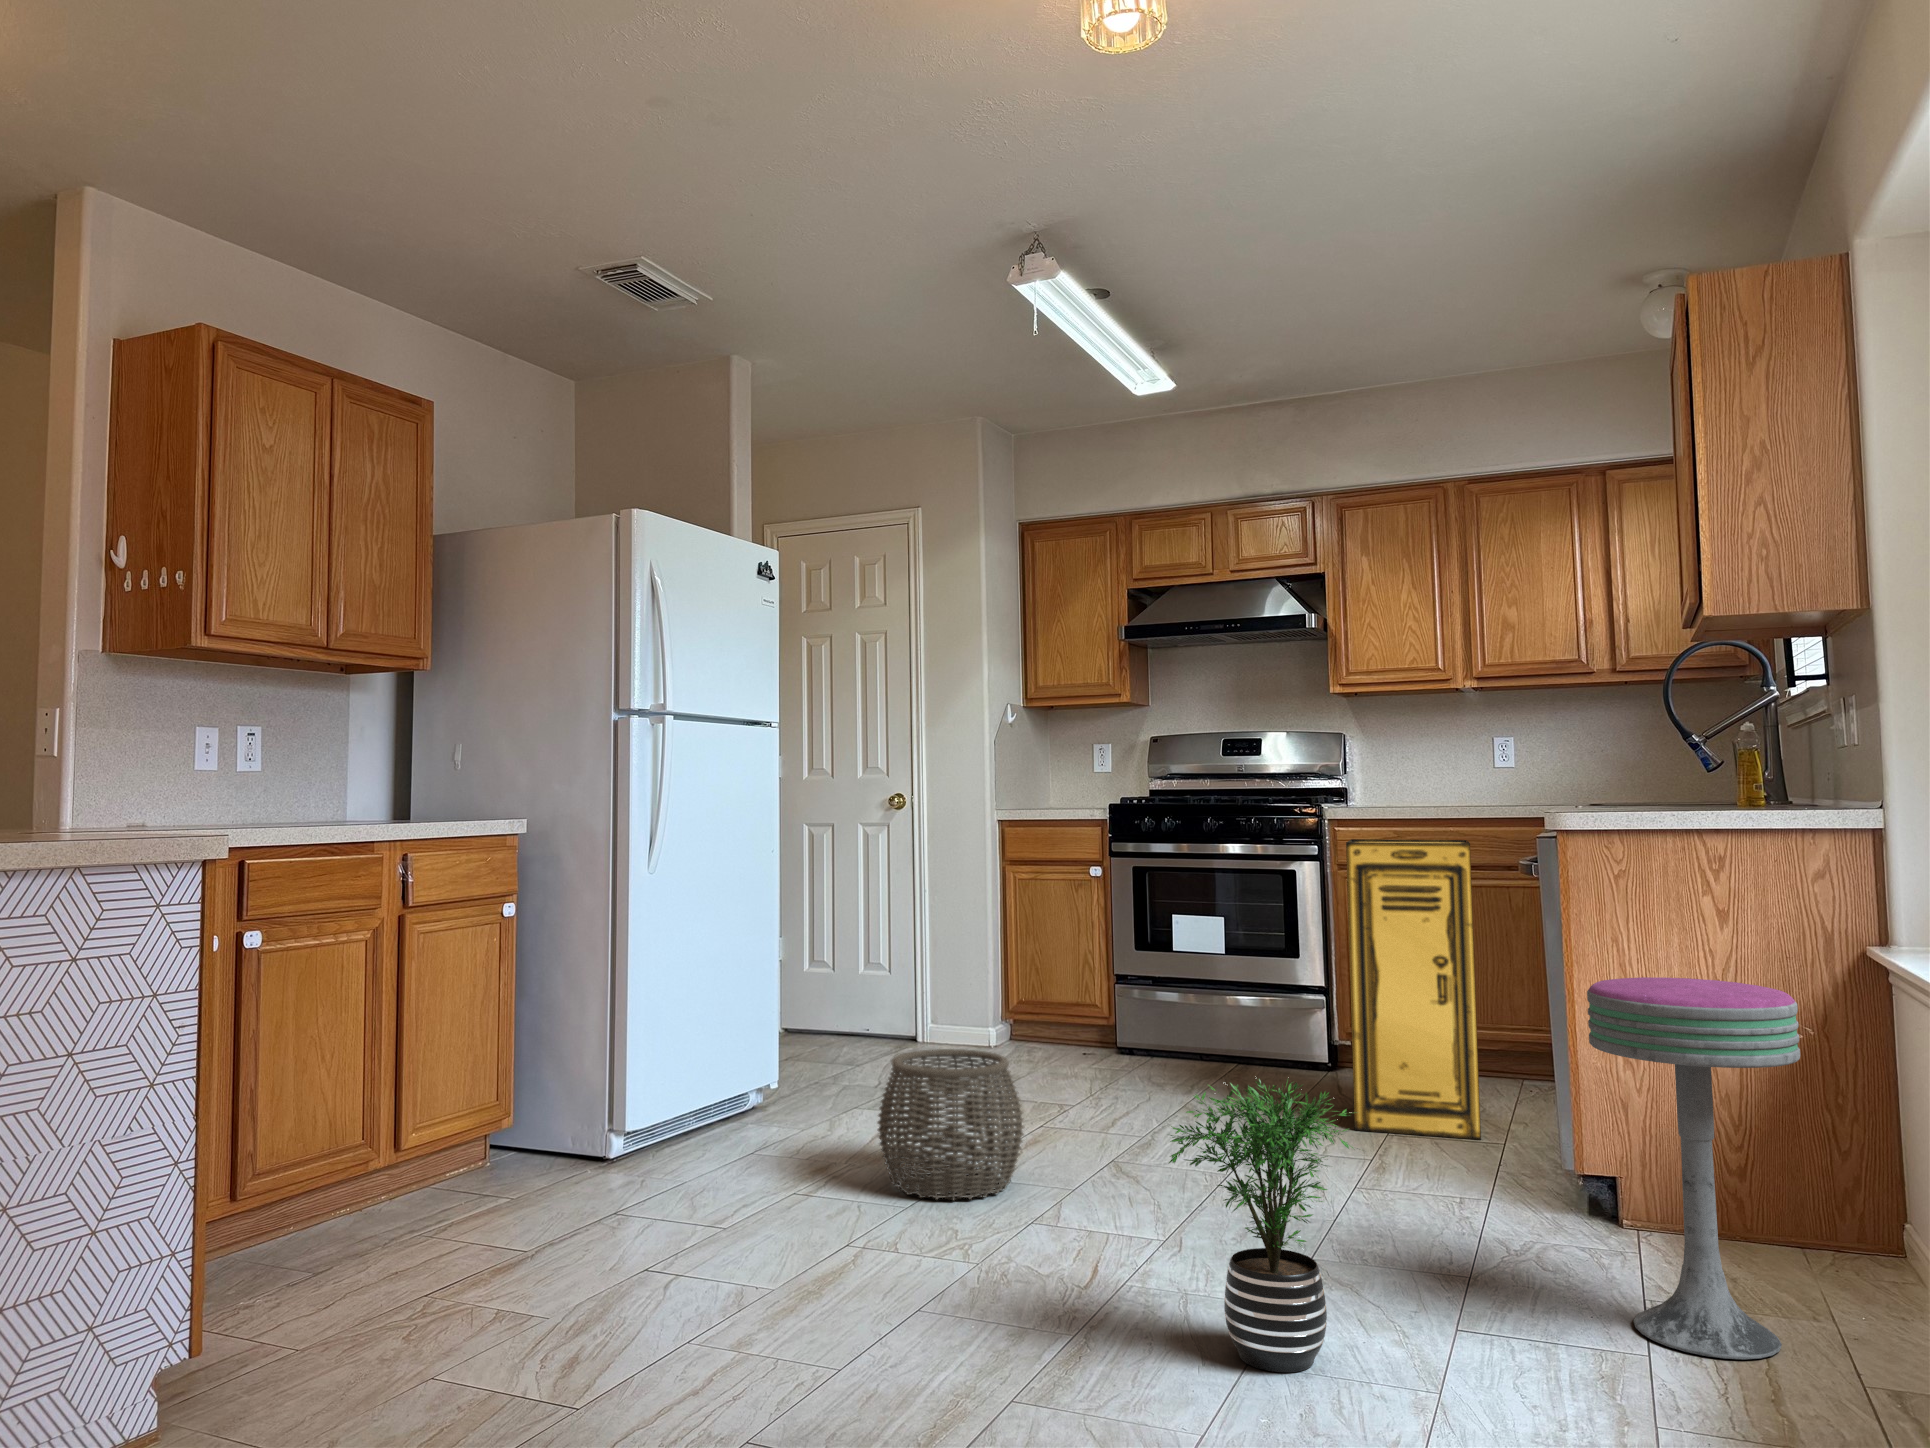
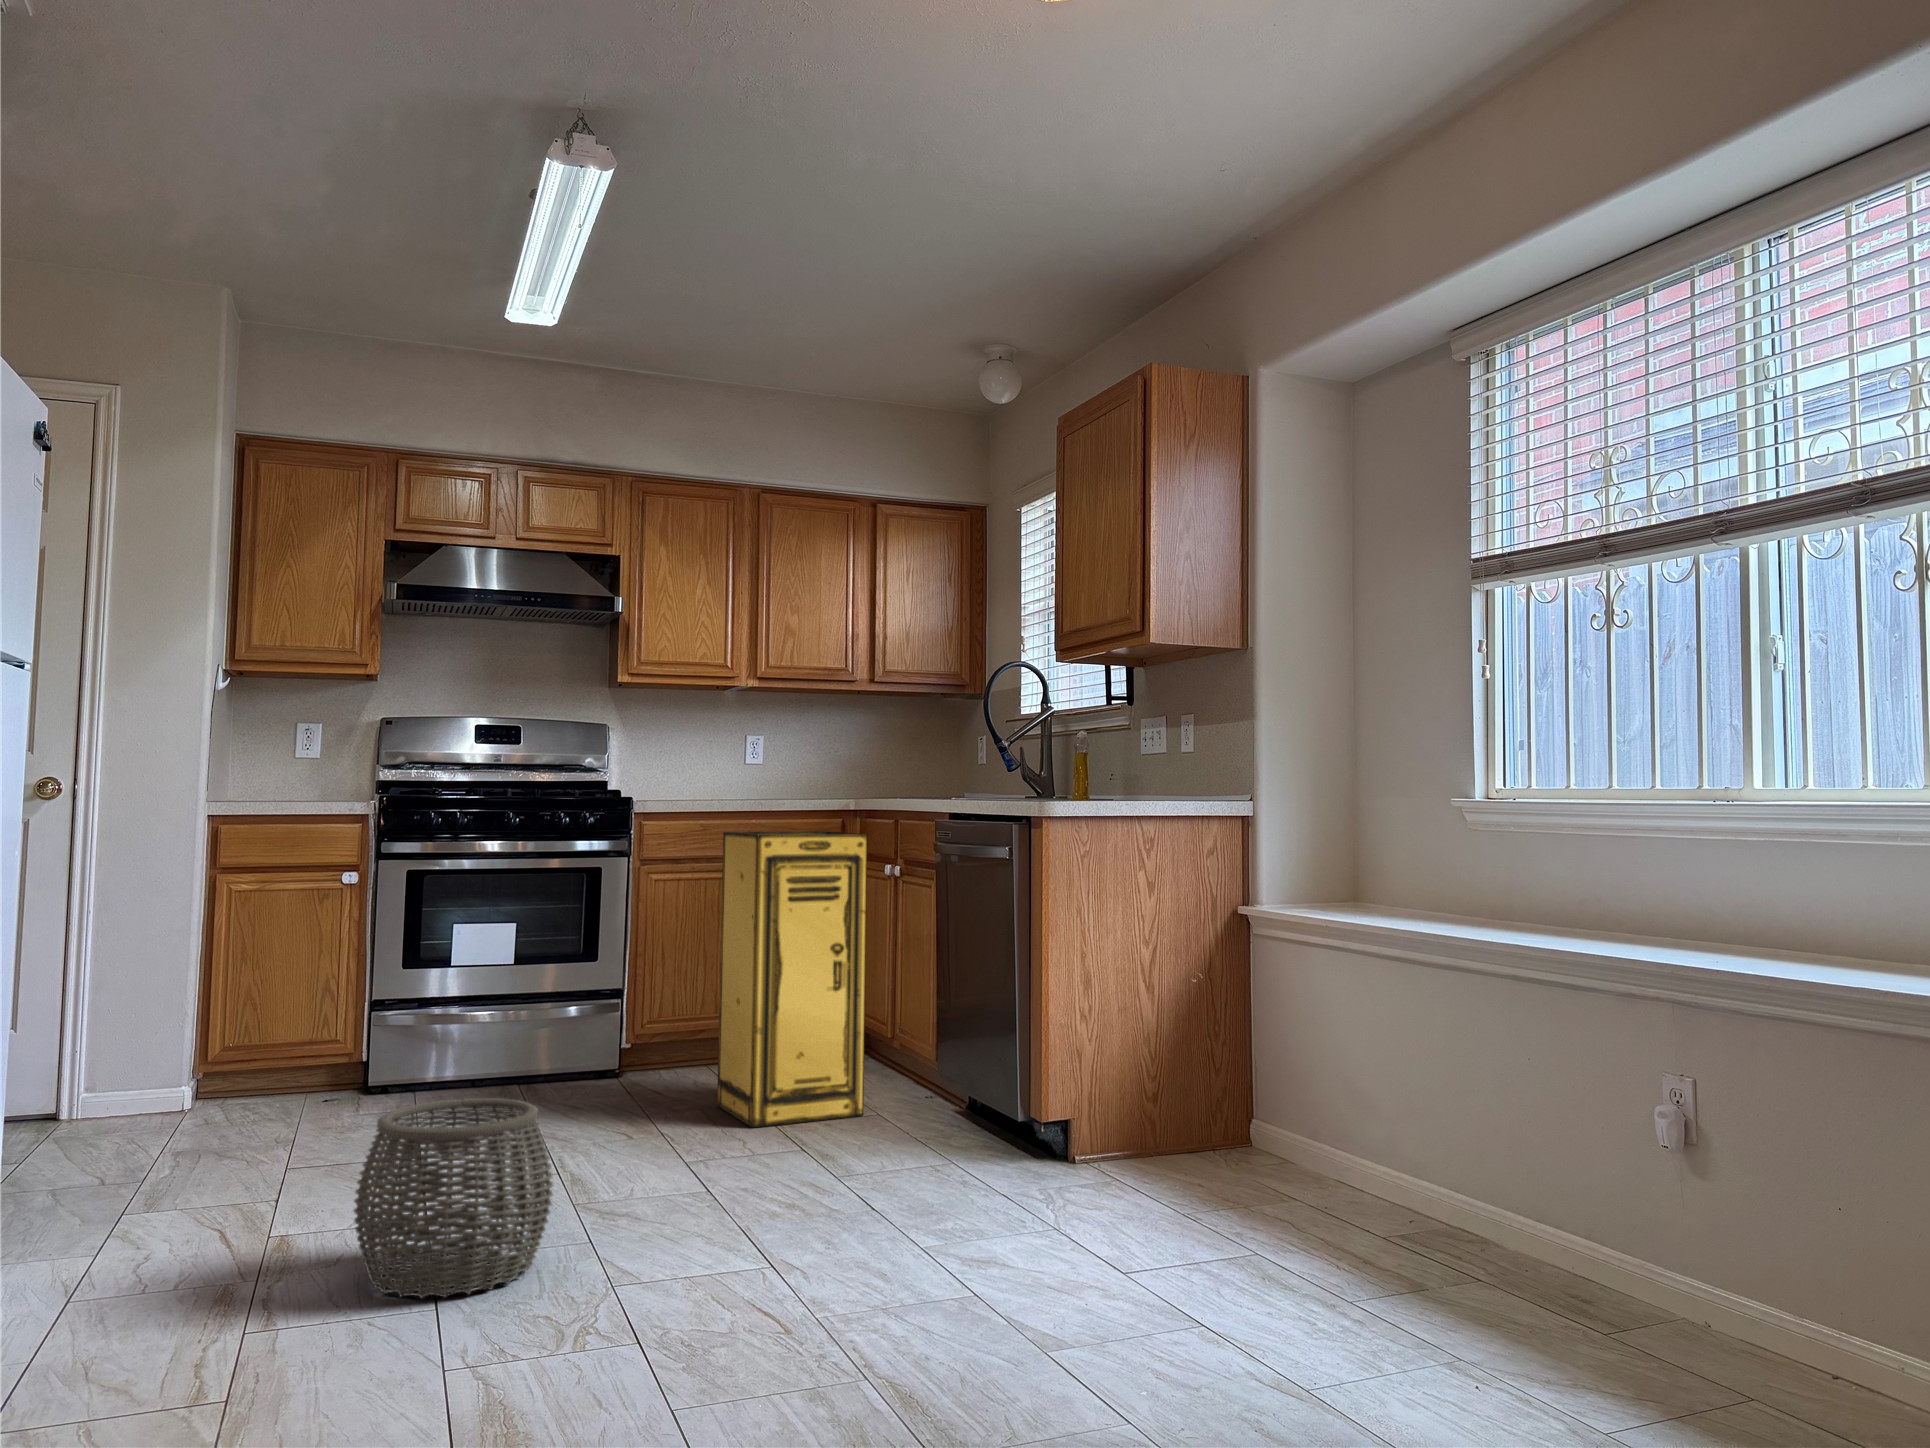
bar stool: present [1587,977,1800,1359] -> none [1173,938,1326,1240]
potted plant: present [1169,1079,1353,1372] -> none [963,1057,1140,1350]

